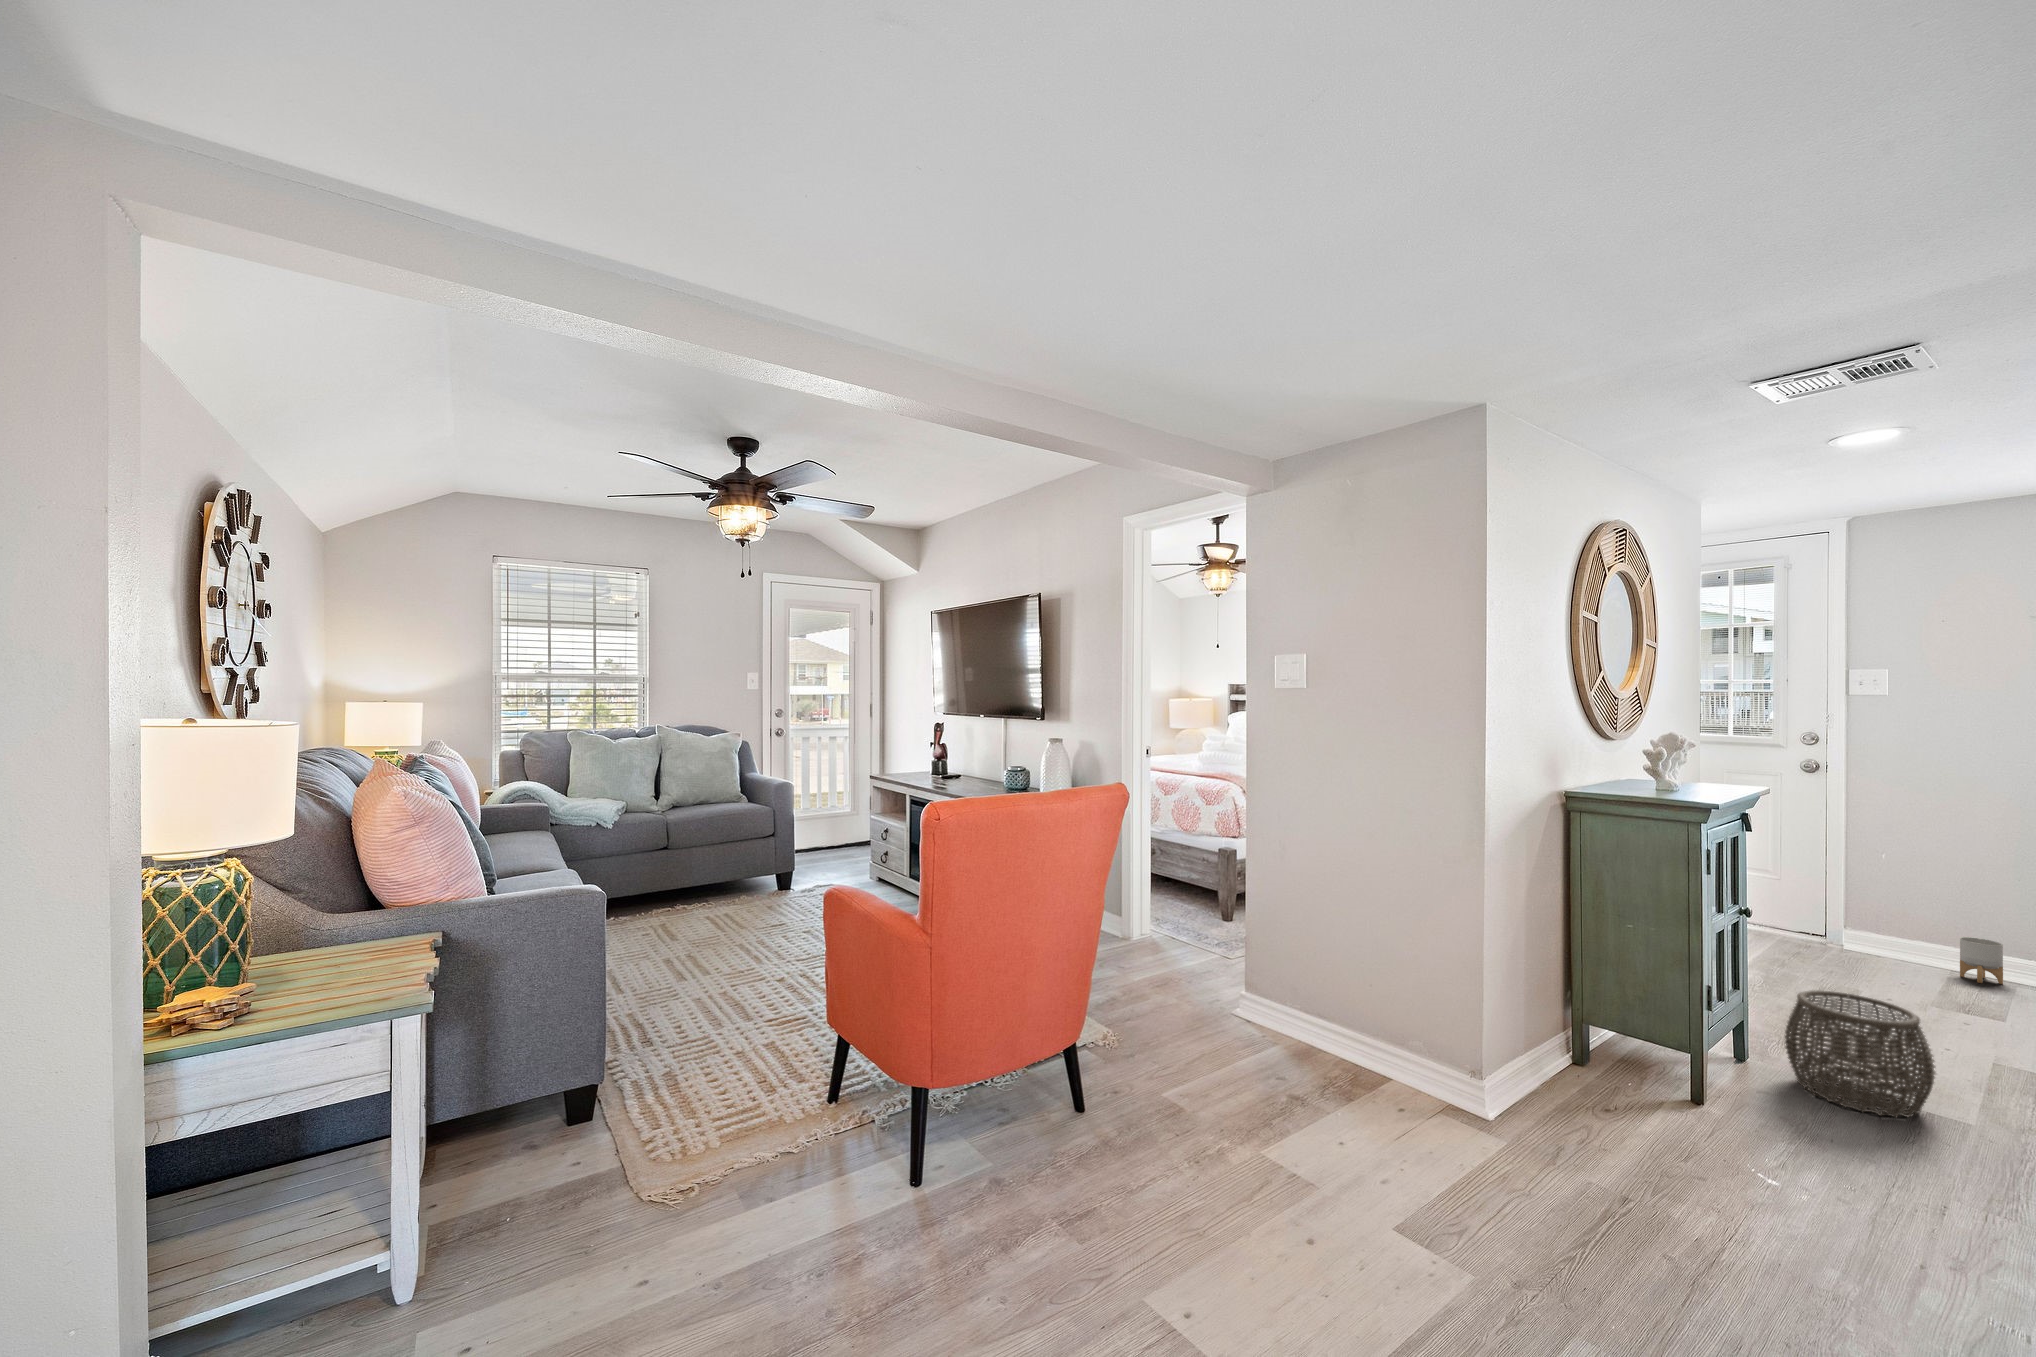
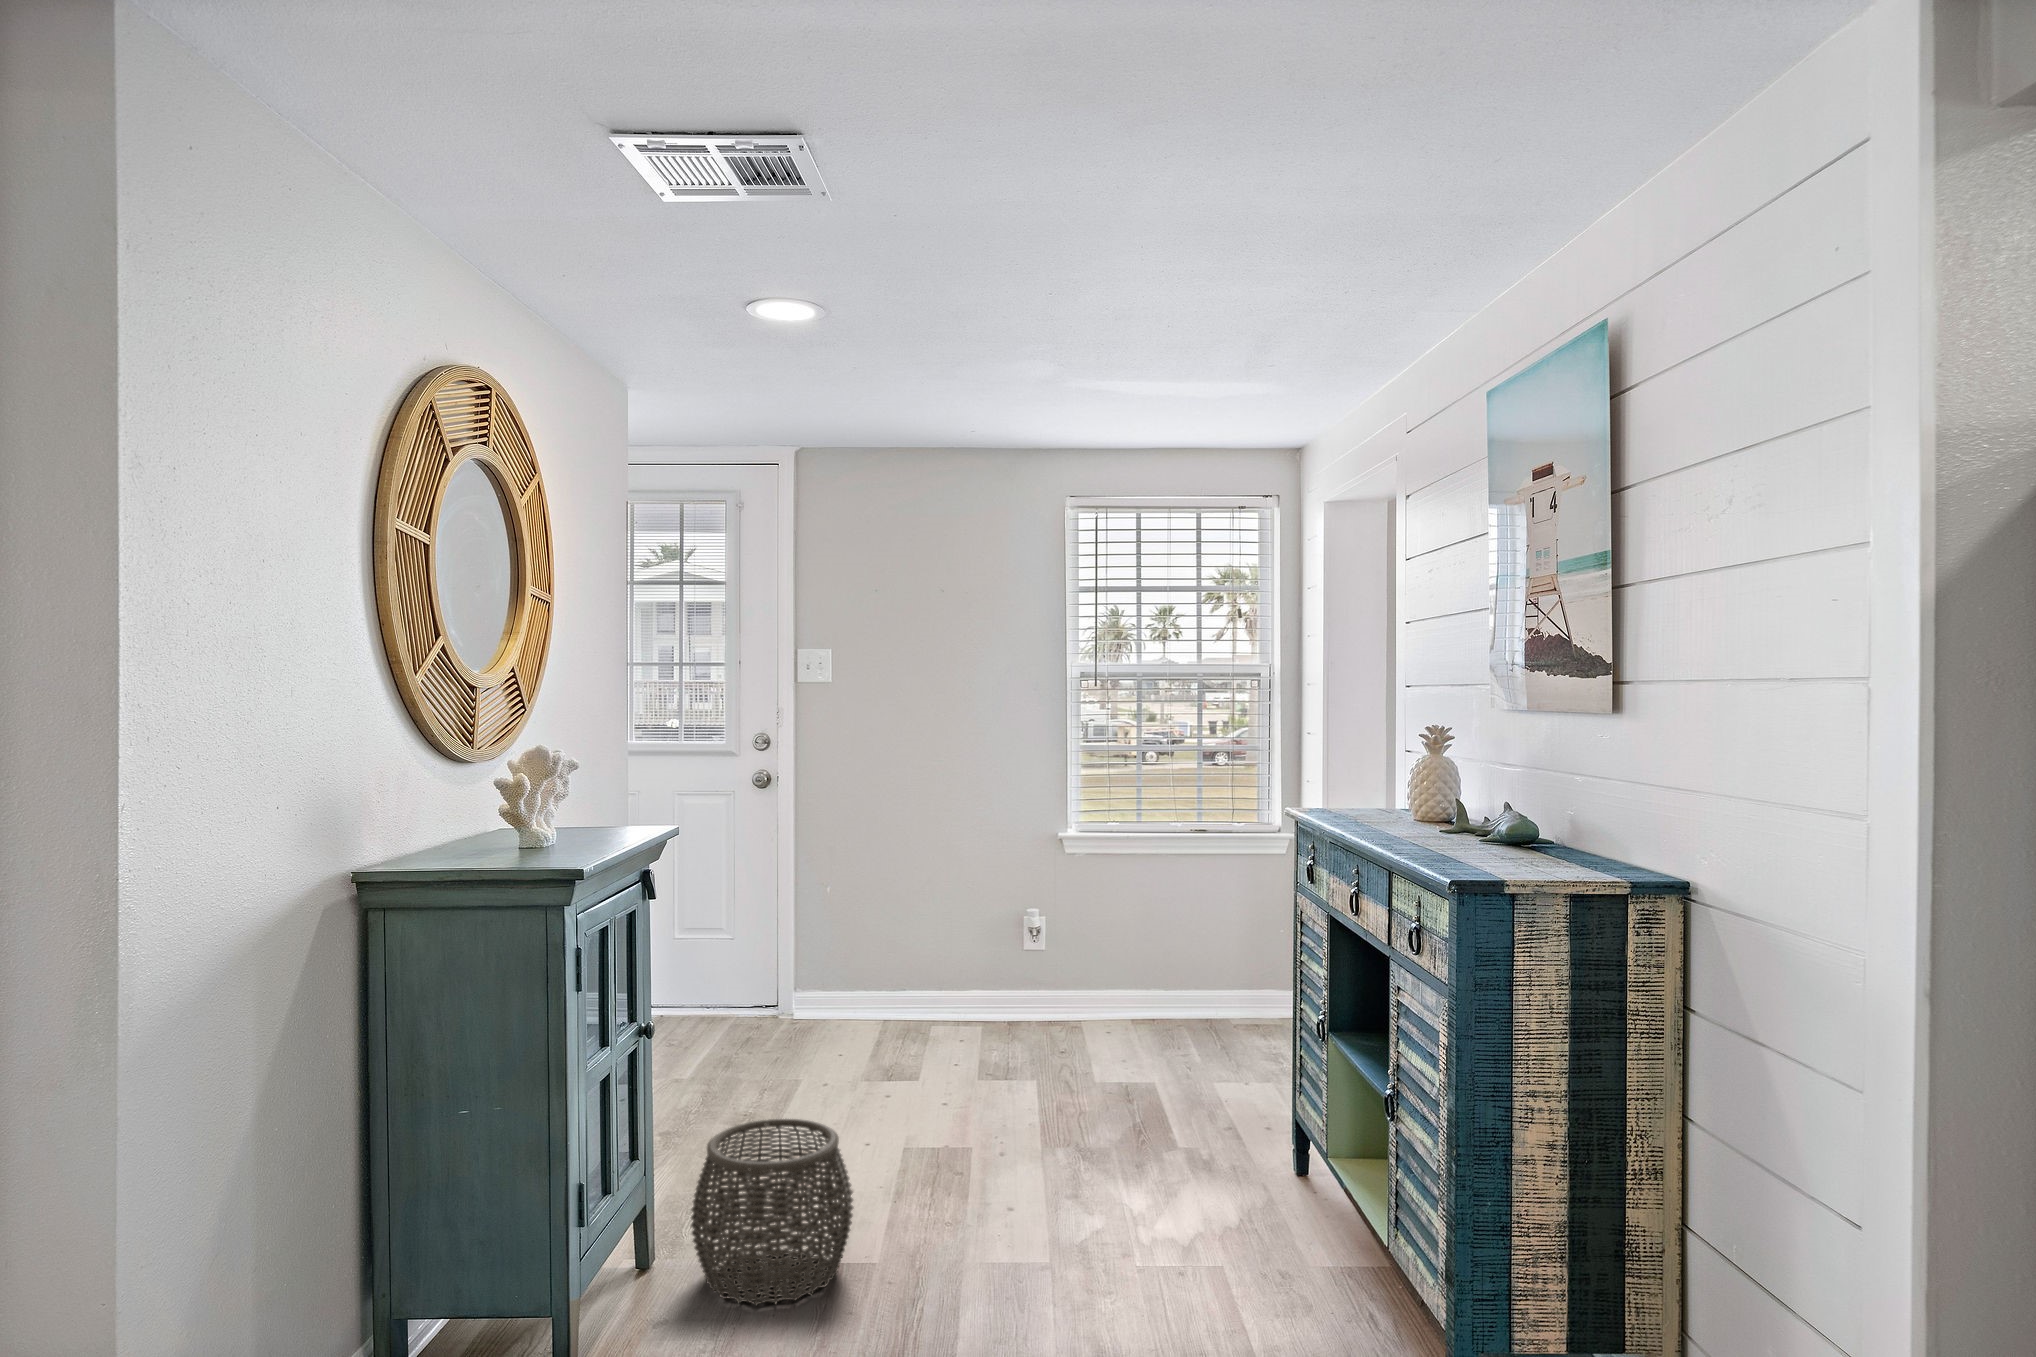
planter: present [1960,937,2003,984] -> none [893,973,928,1029]

